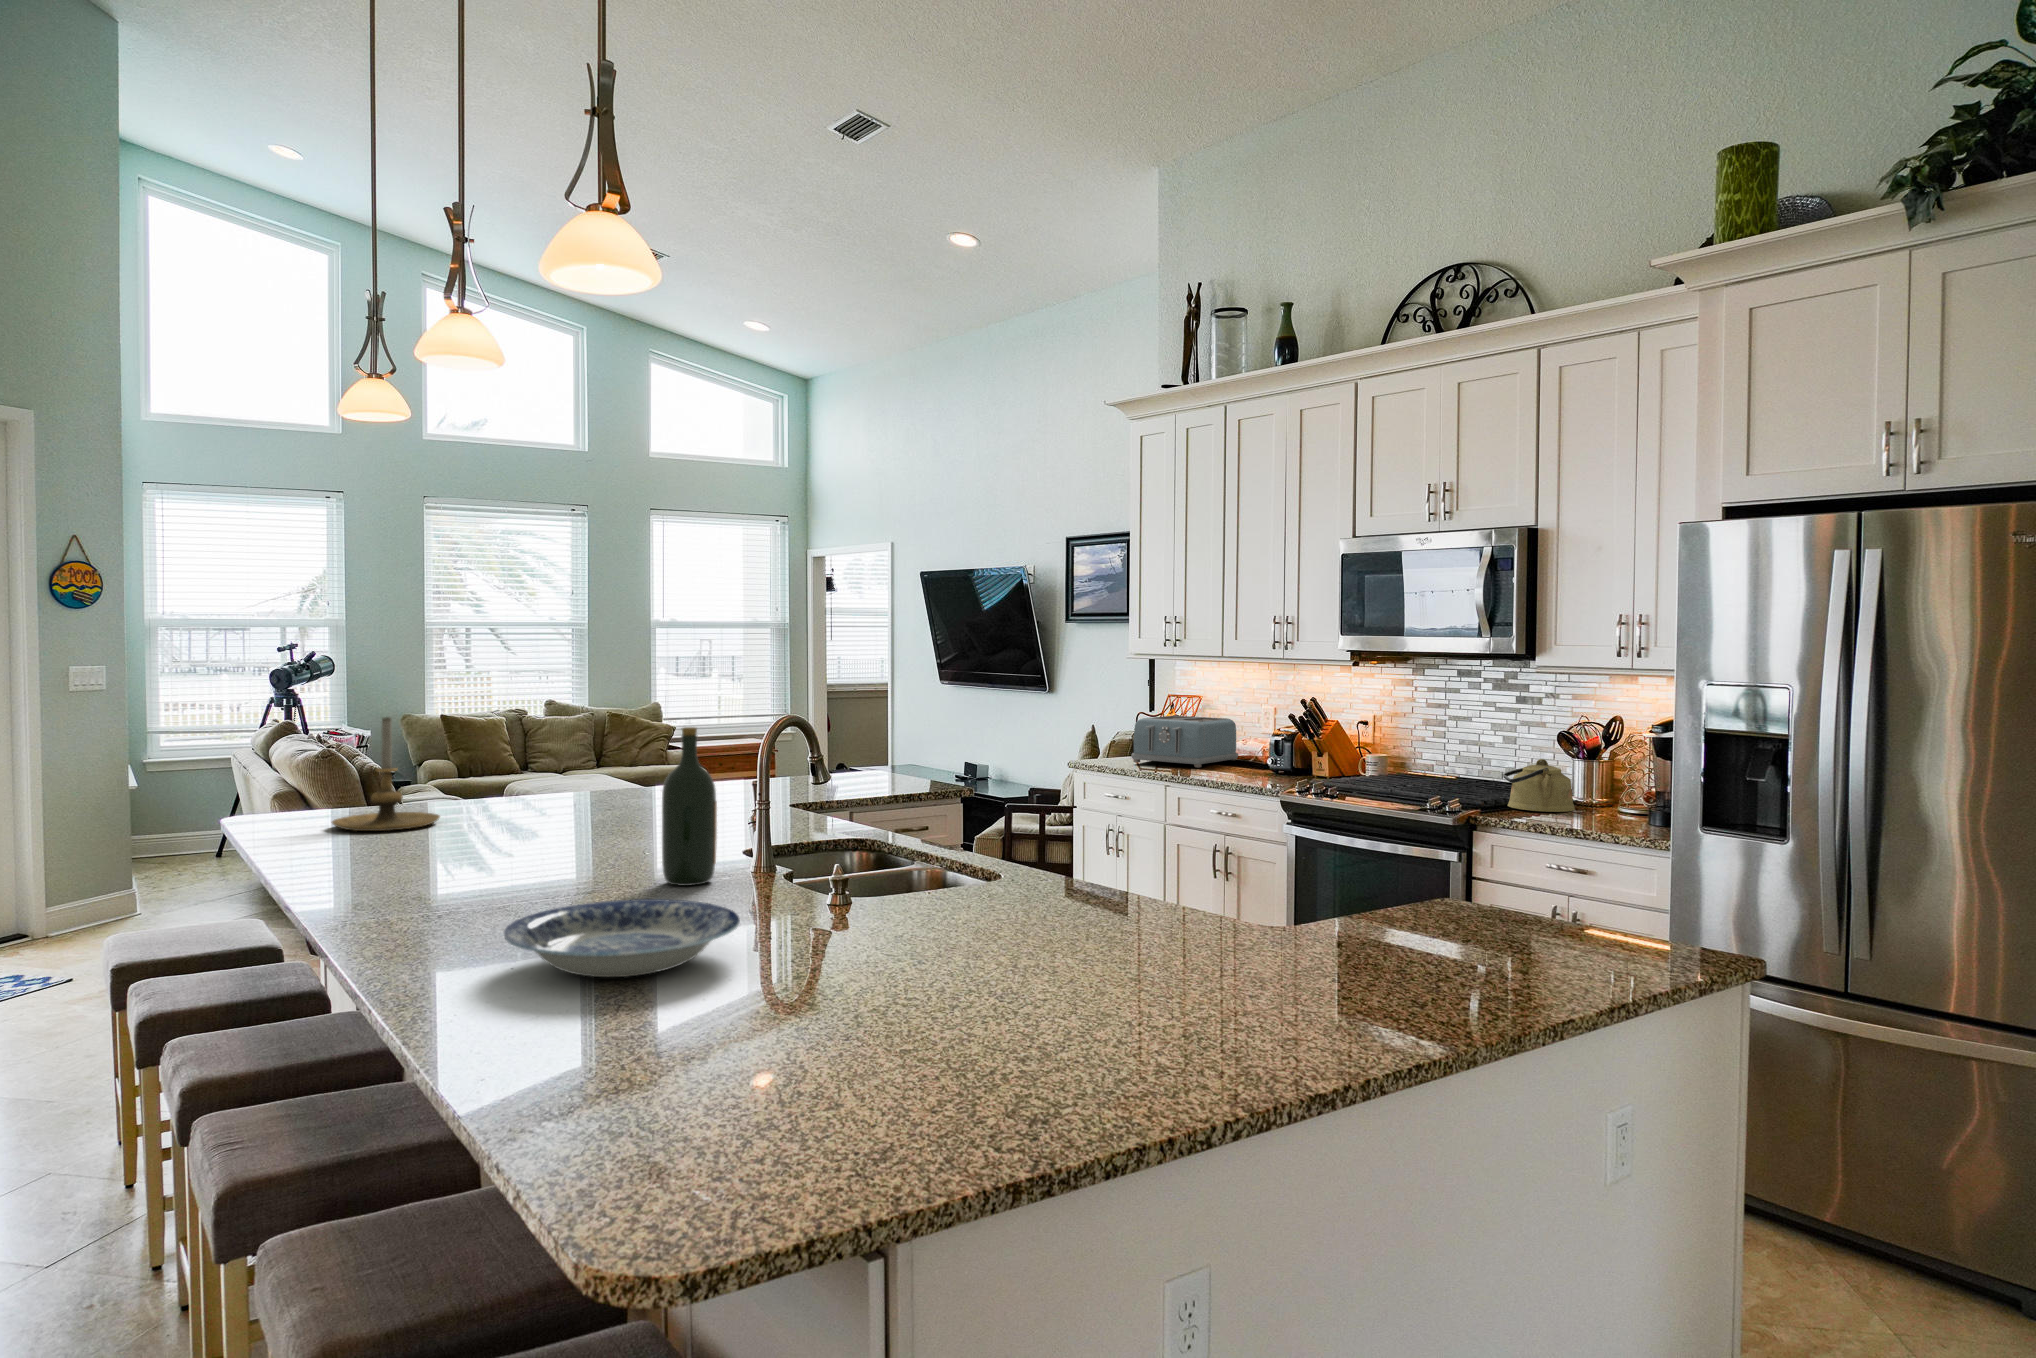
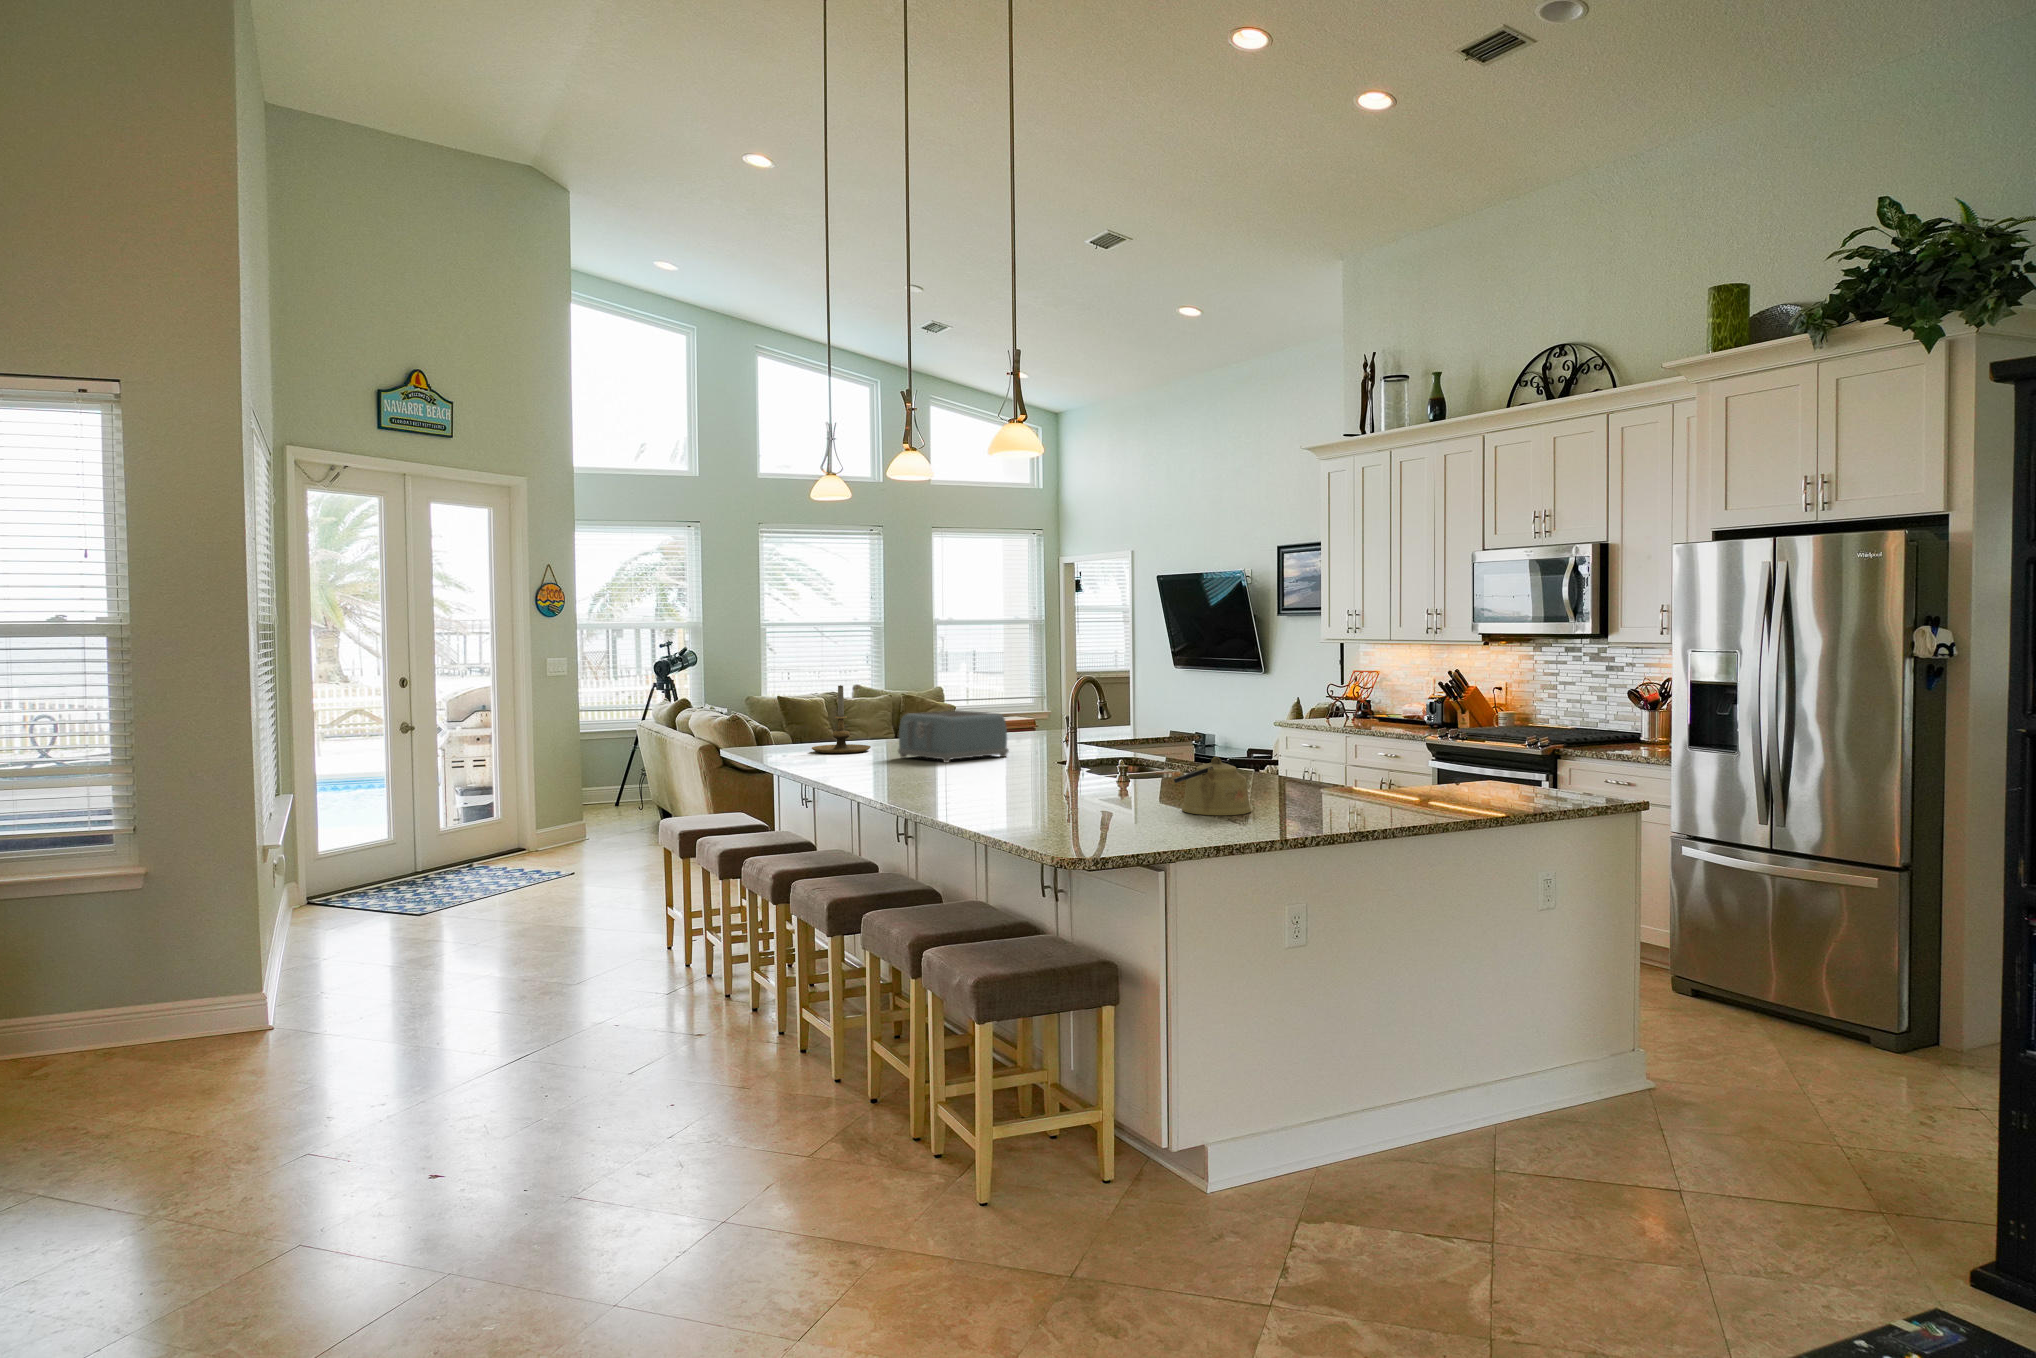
toaster: present [1131,715,1238,767] -> present [898,710,1009,763]
wine bottle: present [662,727,717,886] -> none [1025,685,1055,772]
kettle: present [1503,759,1575,812] -> present [1174,757,1251,815]
plate: present [504,899,740,977] -> none [978,767,1085,795]

